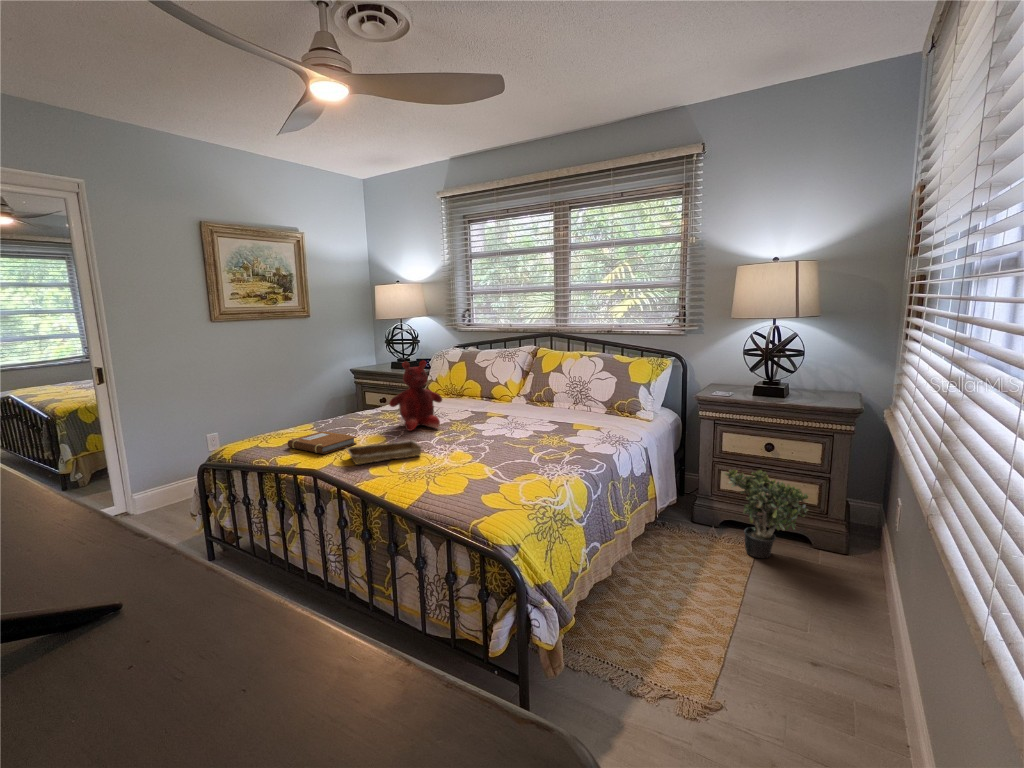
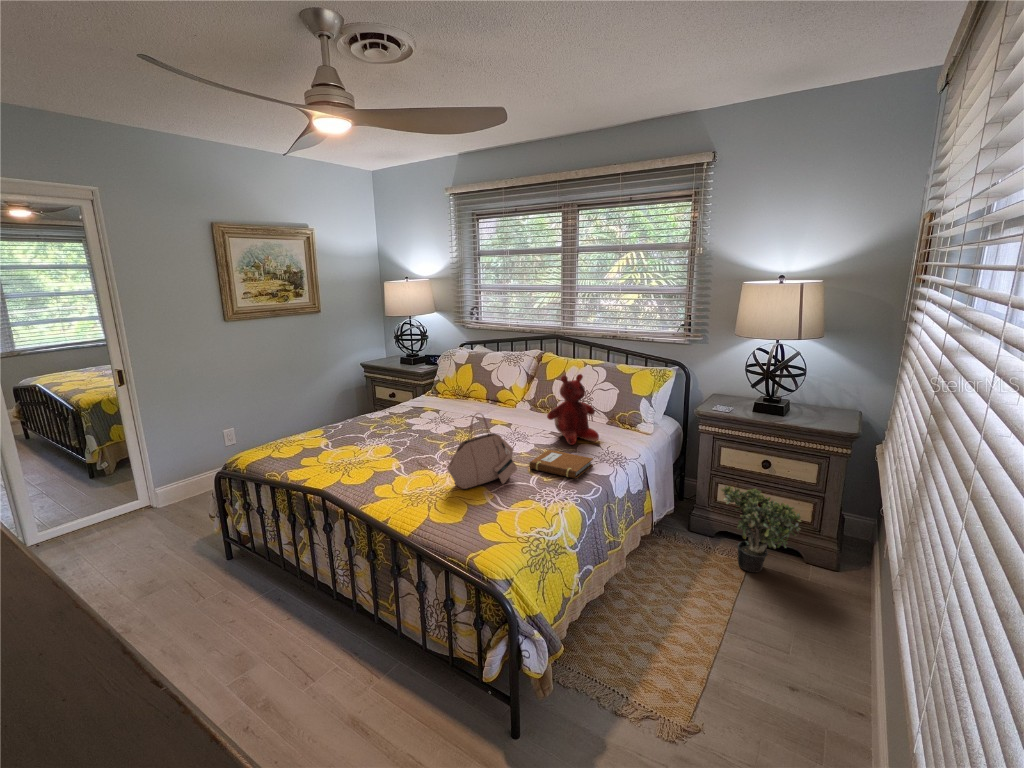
teddy bear: present [389,360,442,431] -> present [547,374,599,445]
handbag: none [445,388,518,467] -> present [447,413,517,489]
notebook: present [288,431,356,454] -> present [529,450,593,479]
tray: present [346,440,422,464] -> none [353,456,427,484]

